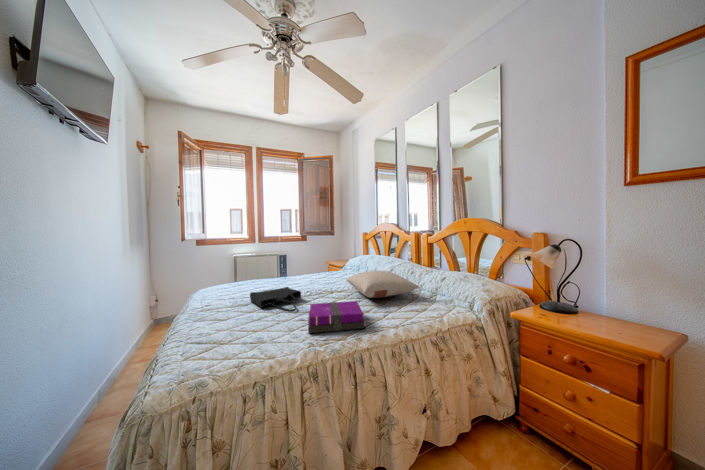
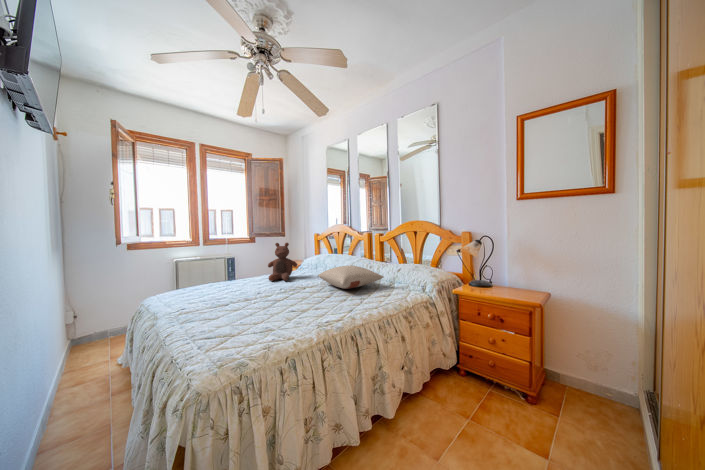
stuffed bear: none [300,242,331,283] -> present [268,243,297,281]
tote bag: present [250,287,301,312] -> none [230,285,284,306]
notebook: present [308,301,366,333] -> none [299,291,355,319]

